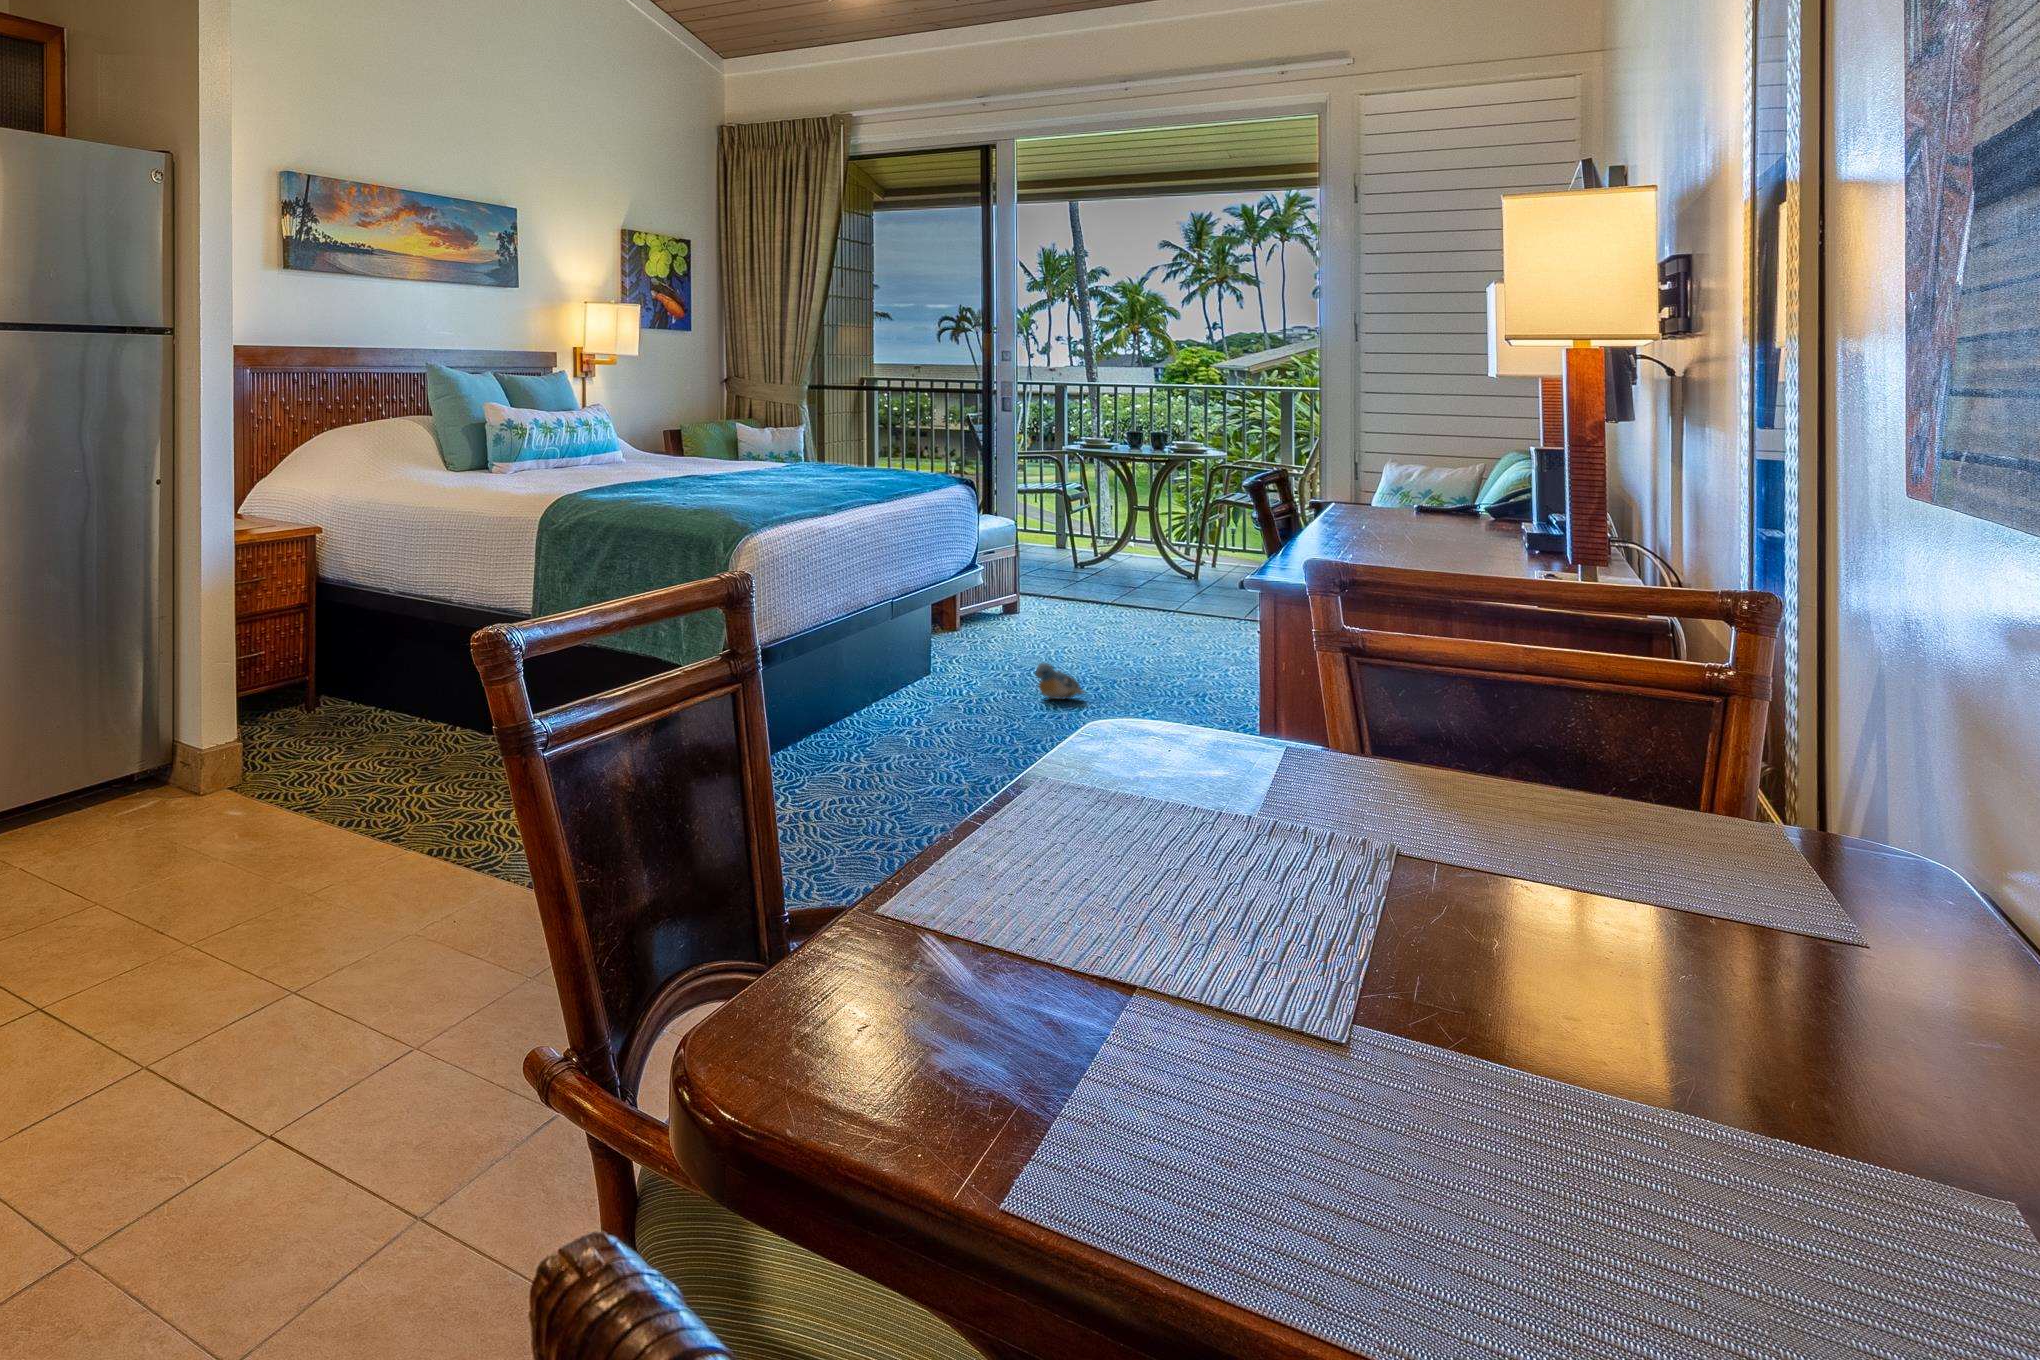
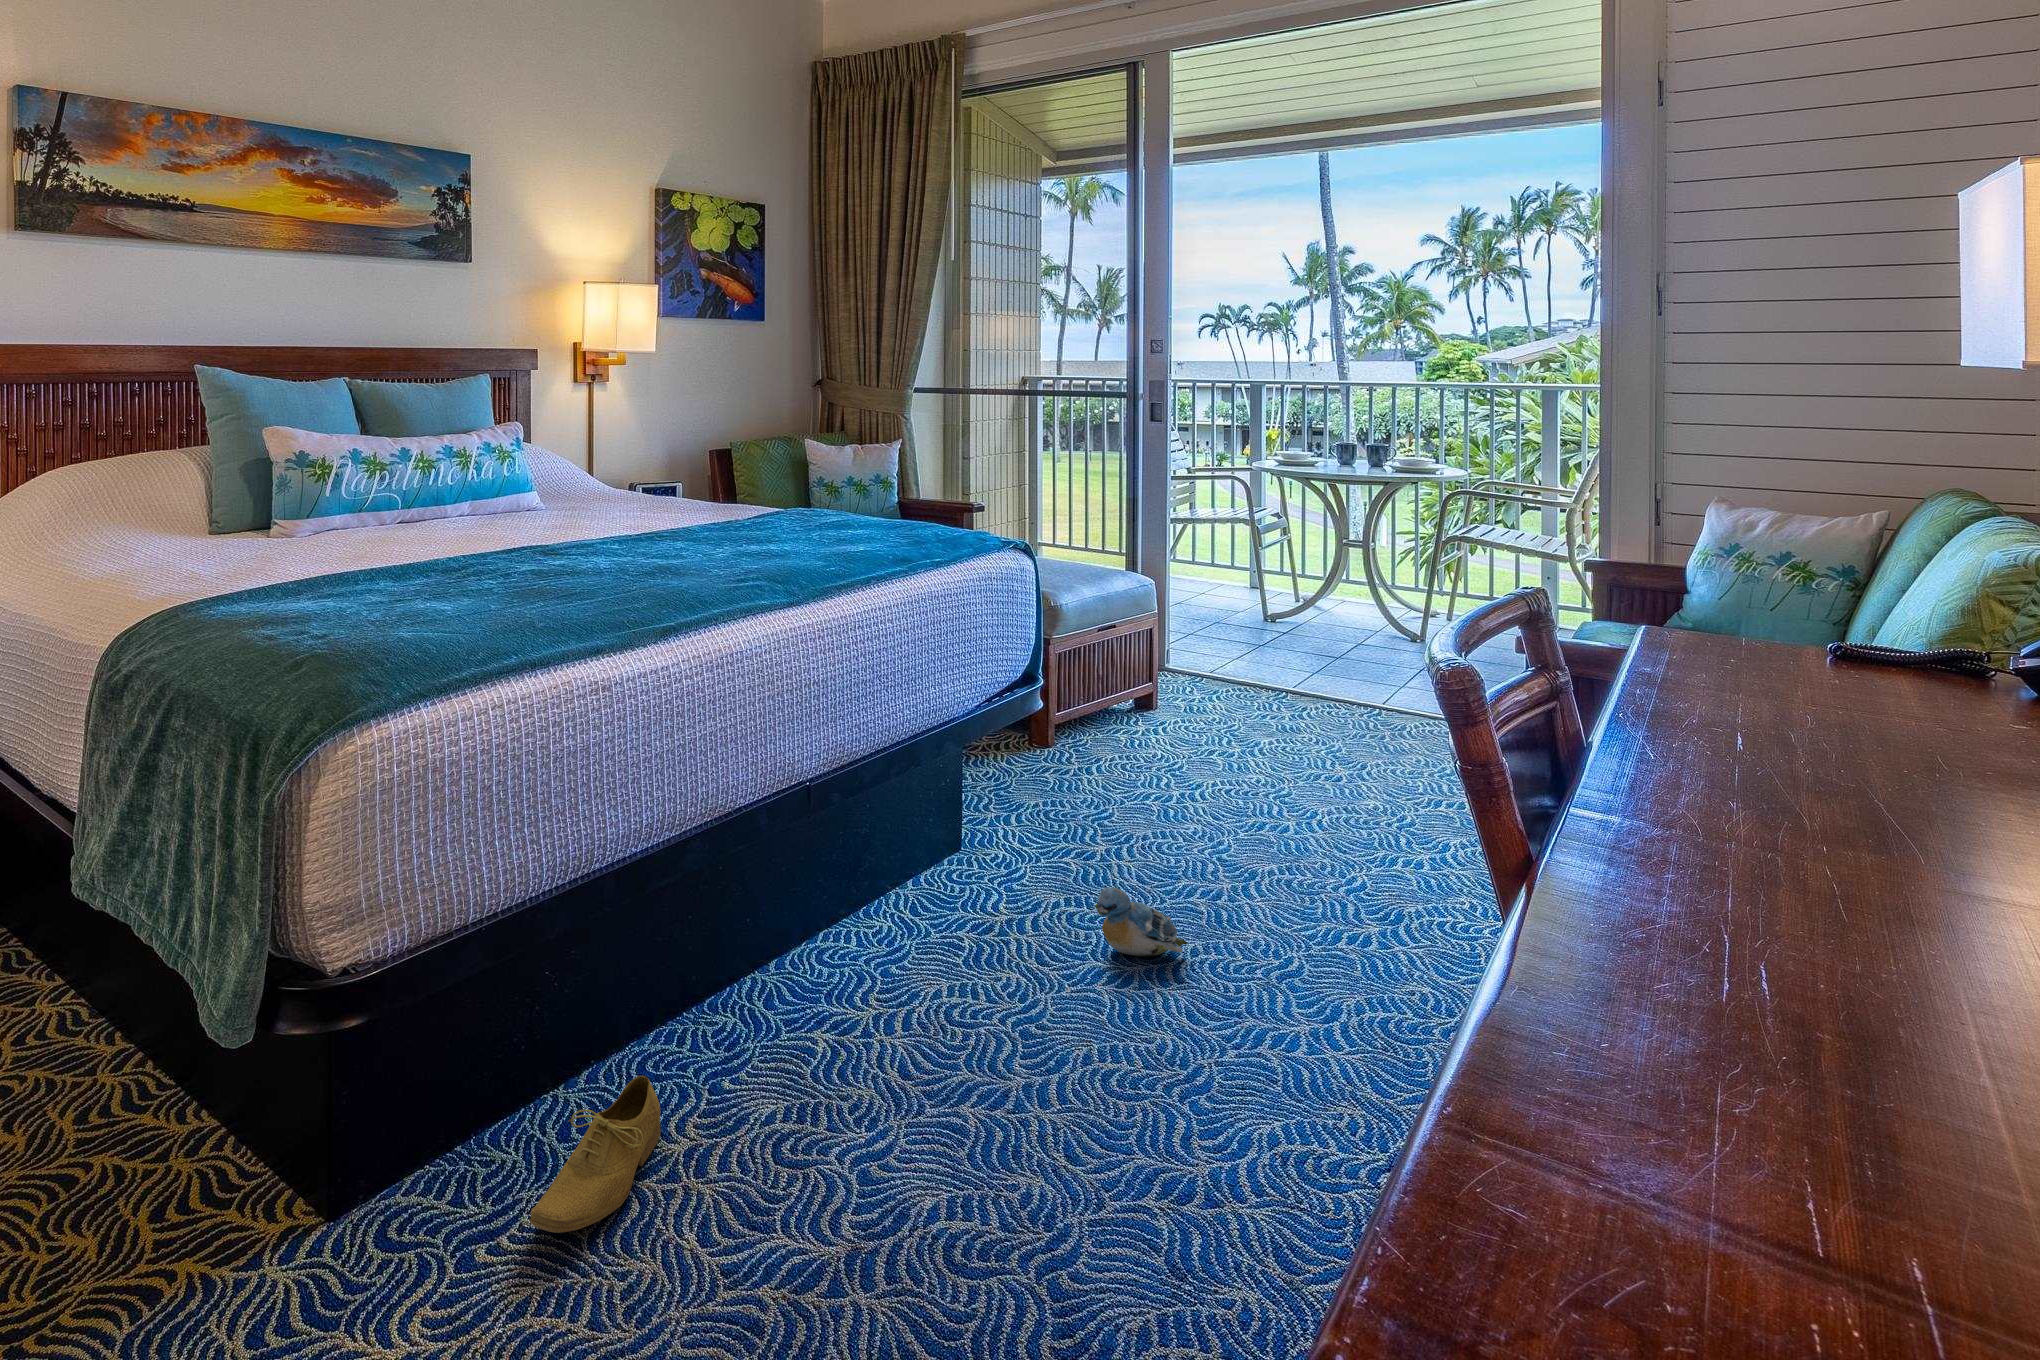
shoe: none [821,722,858,767] -> present [530,1076,661,1233]

